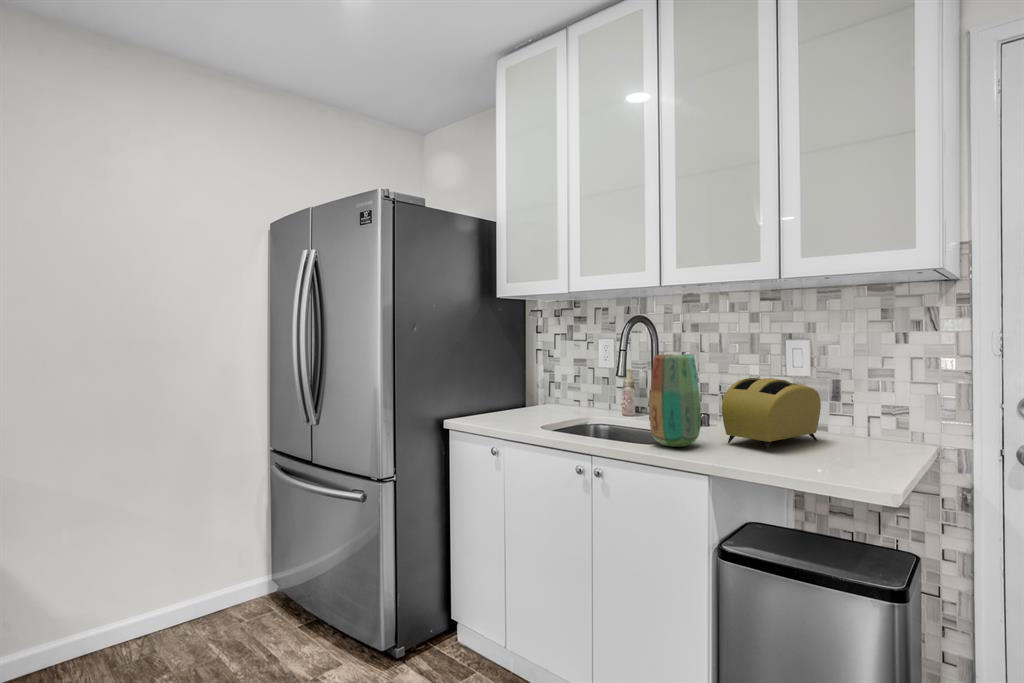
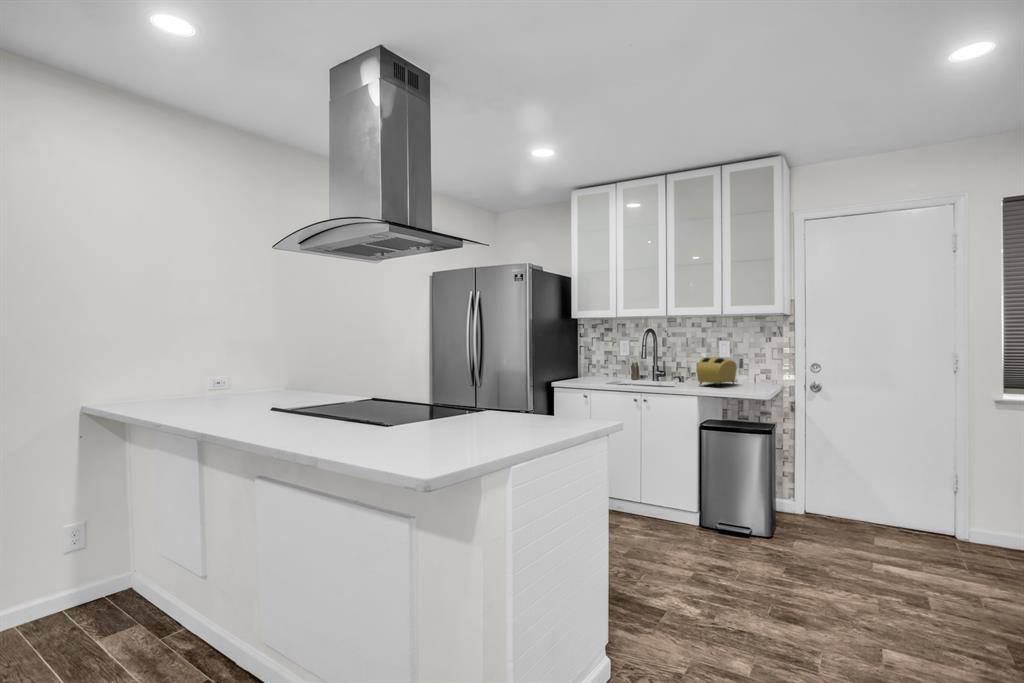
vase: present [649,354,701,447] -> none [666,347,689,387]

